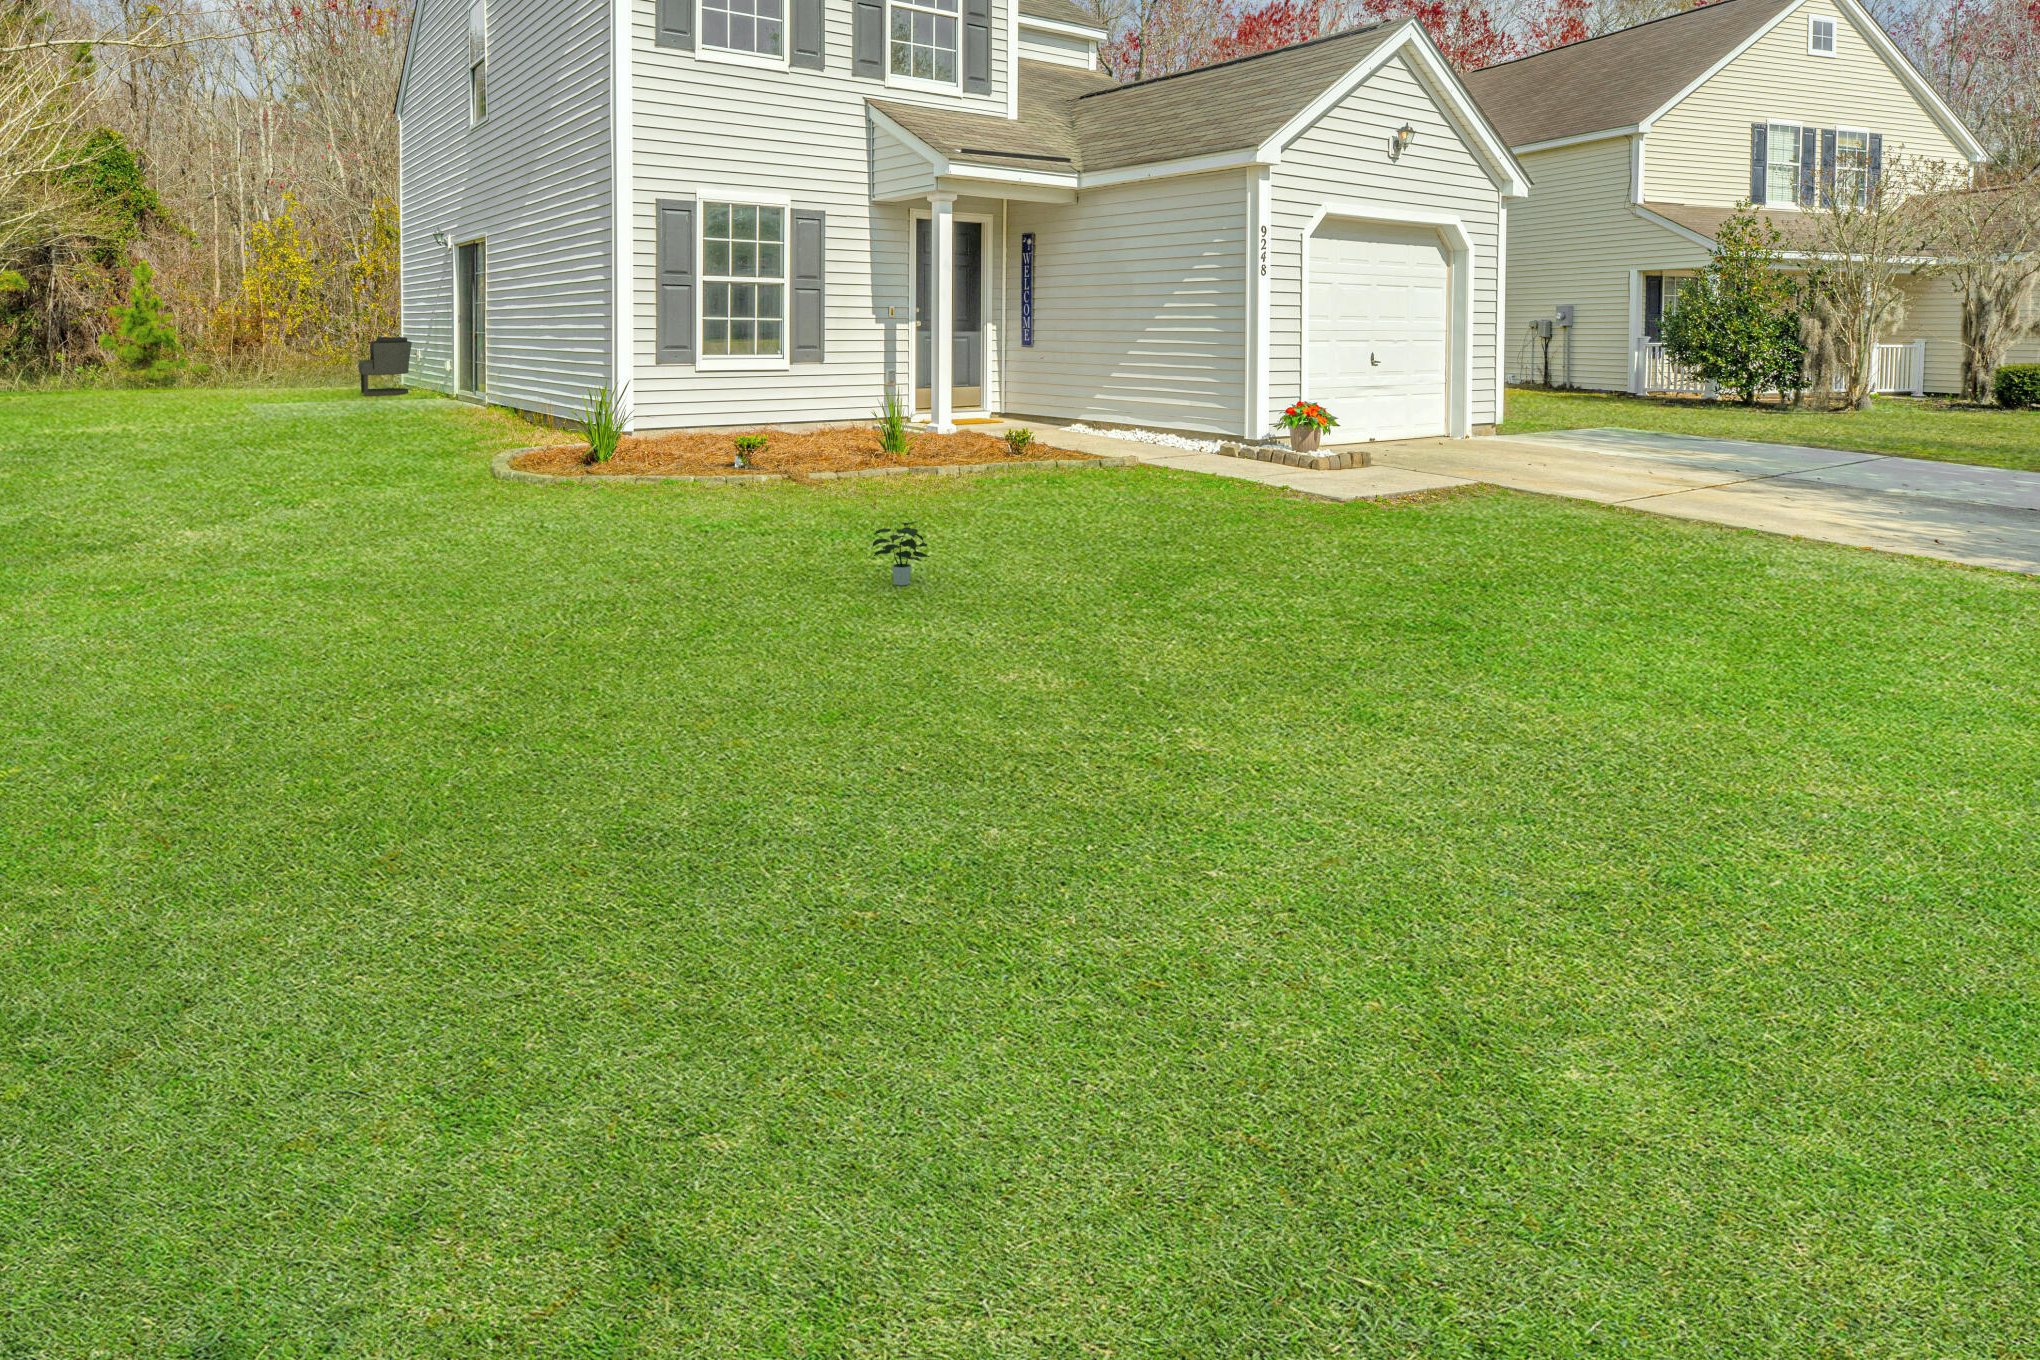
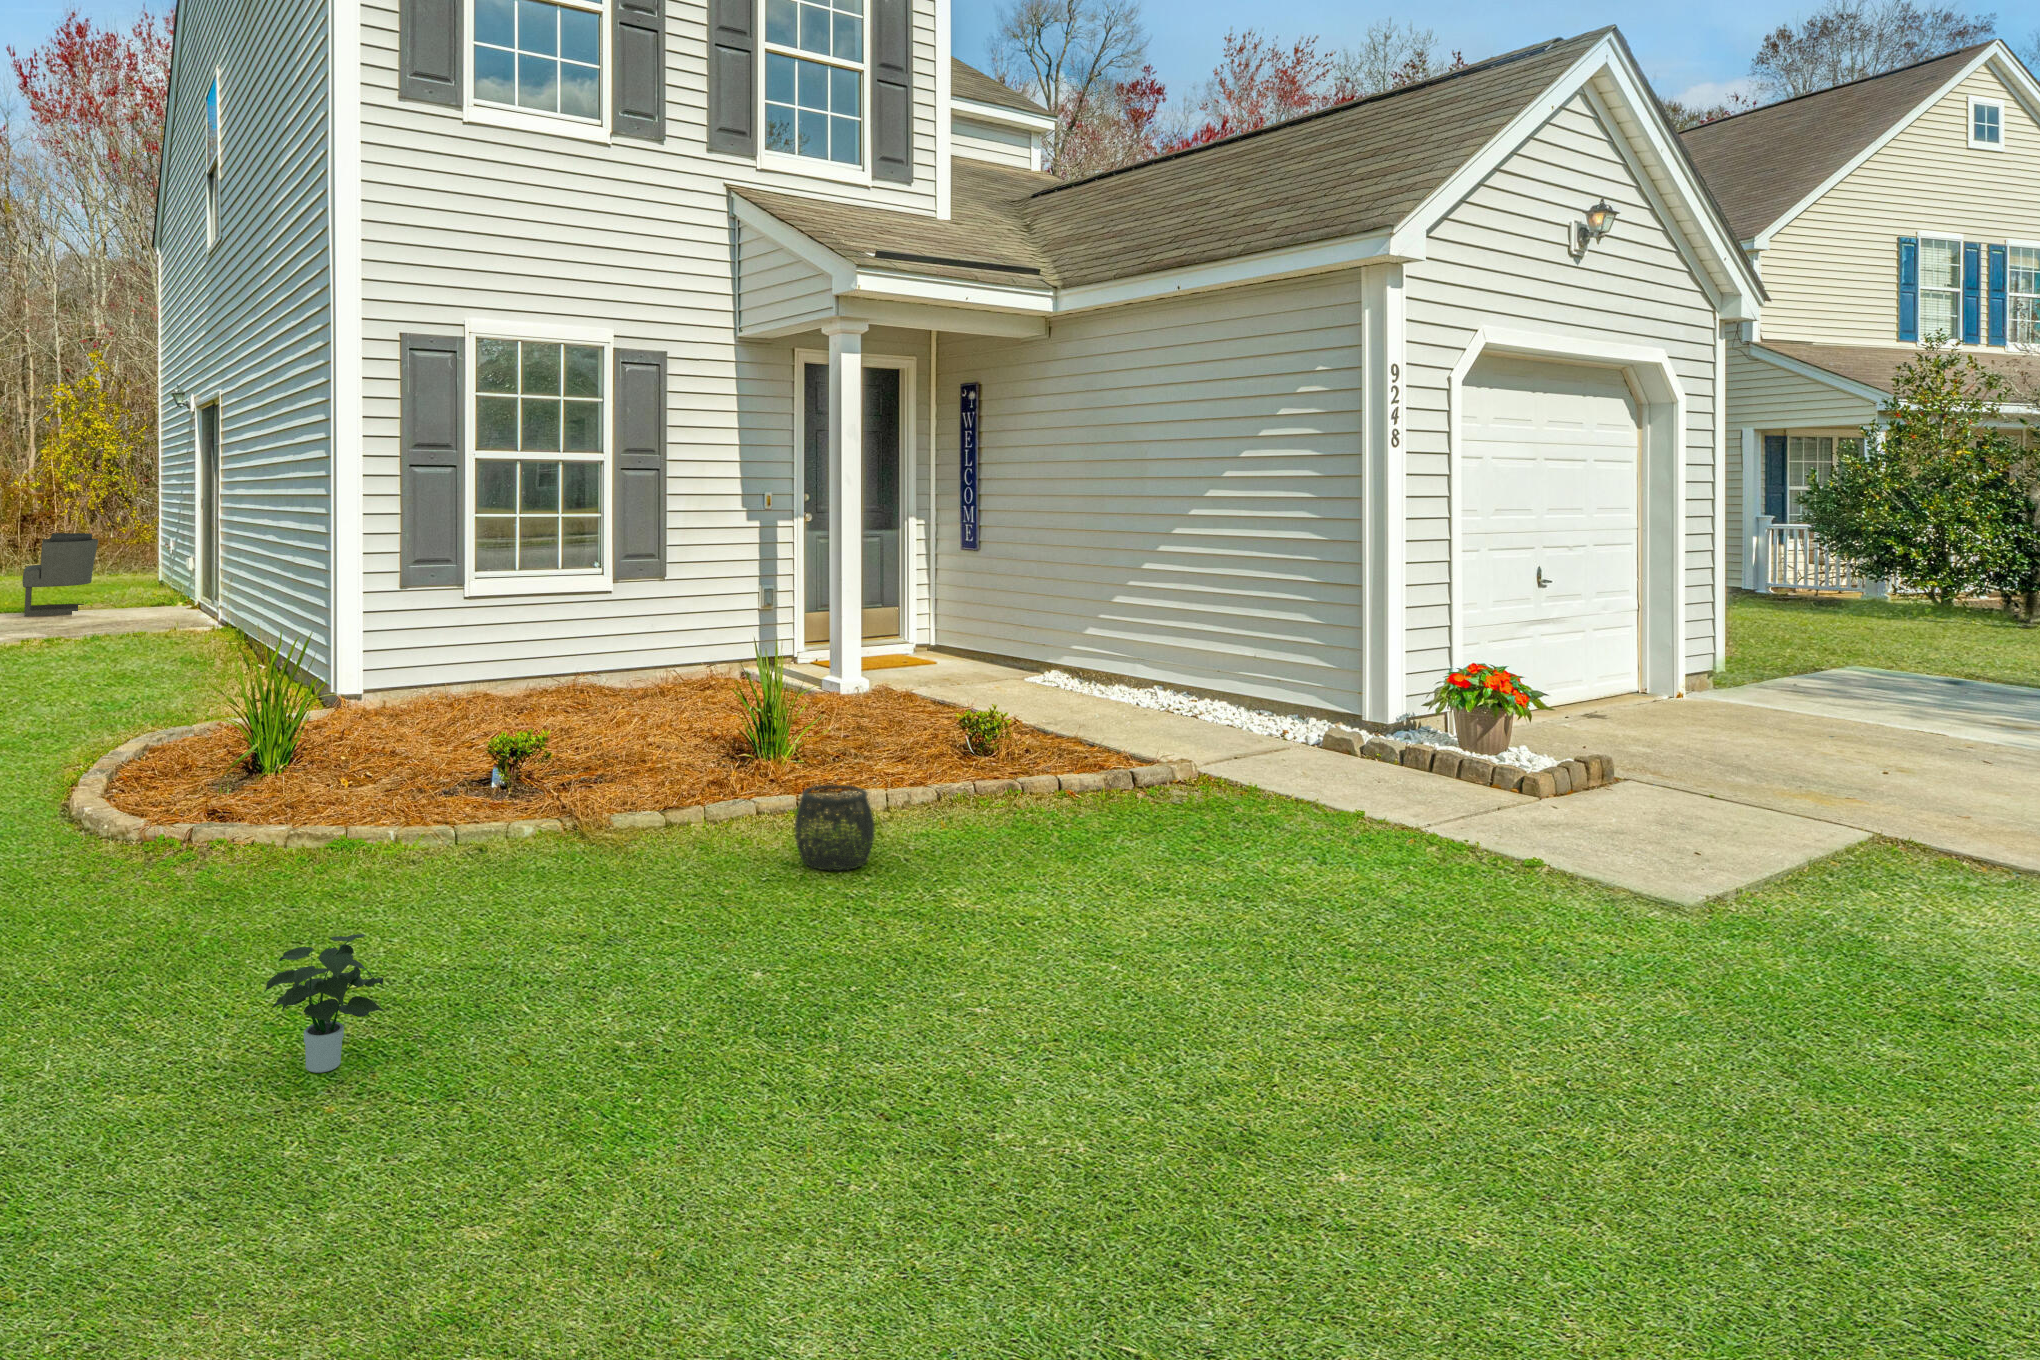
woven basket: none [894,459,938,501] -> present [794,785,875,871]
potted plant: present [872,522,930,586] -> present [264,934,385,1073]

